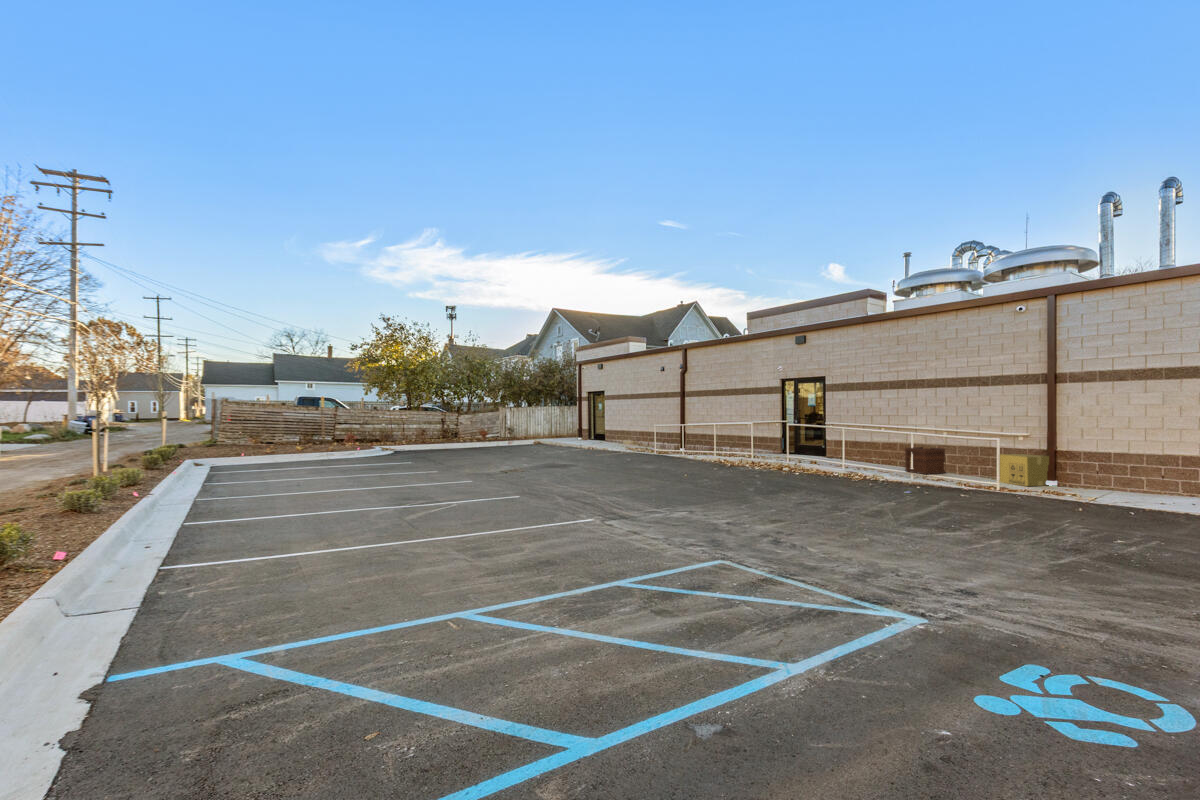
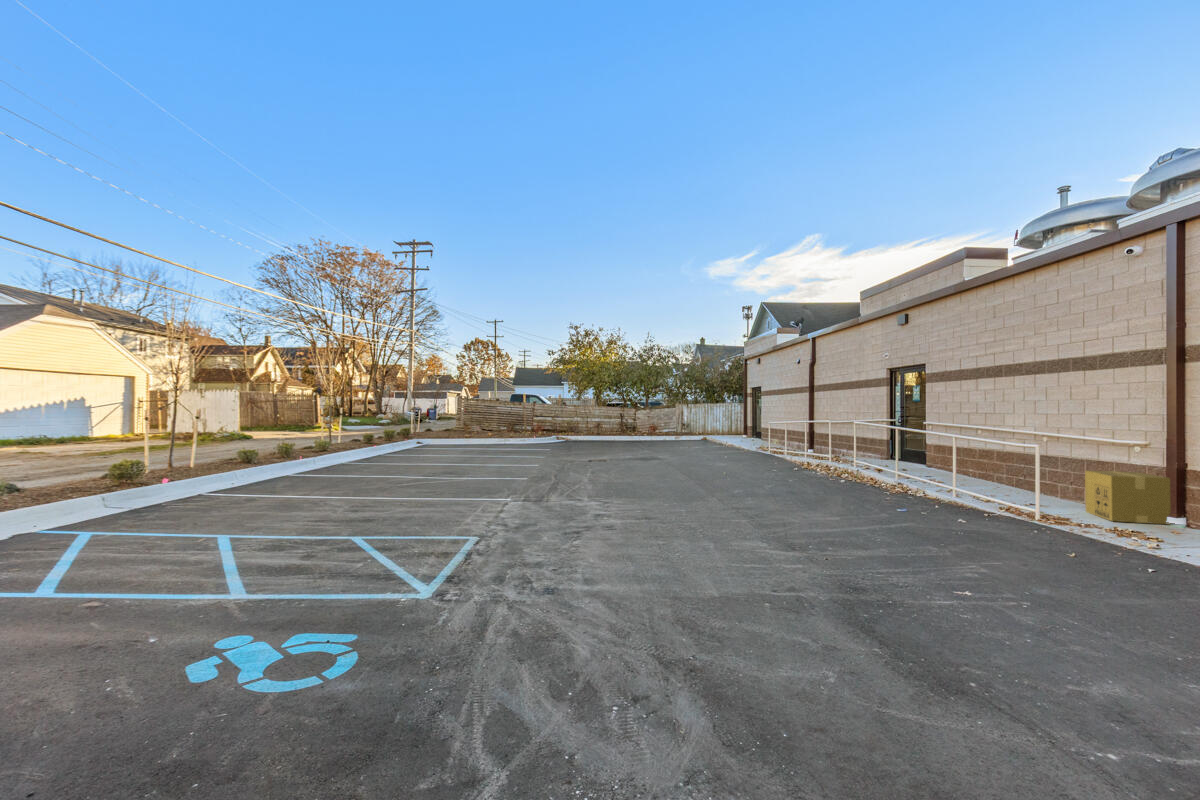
wooden crate: present [905,447,945,474] -> none [981,455,1037,494]

